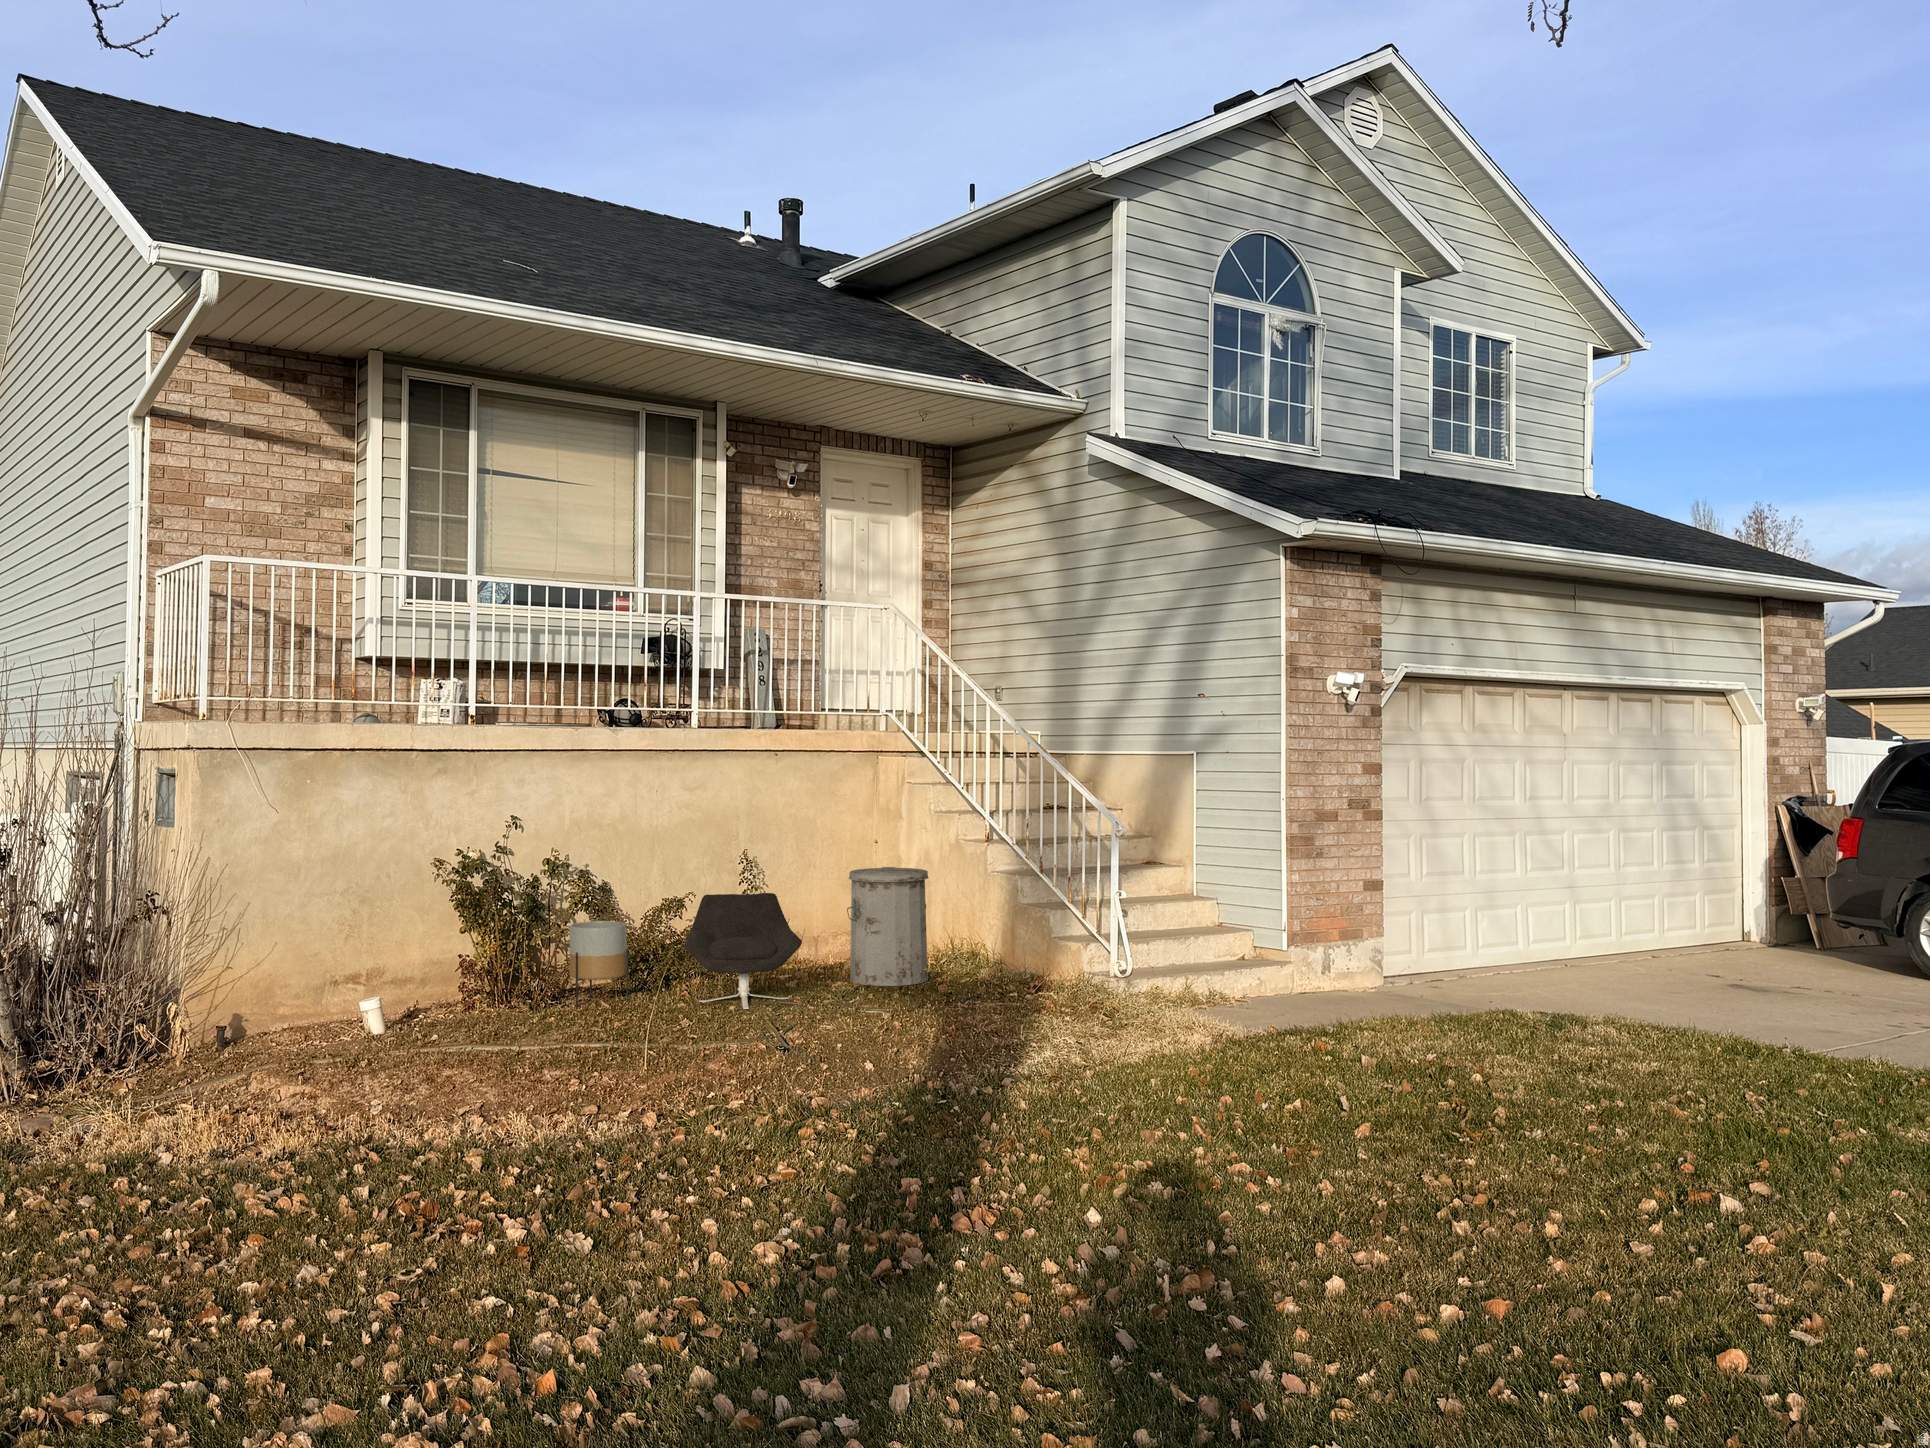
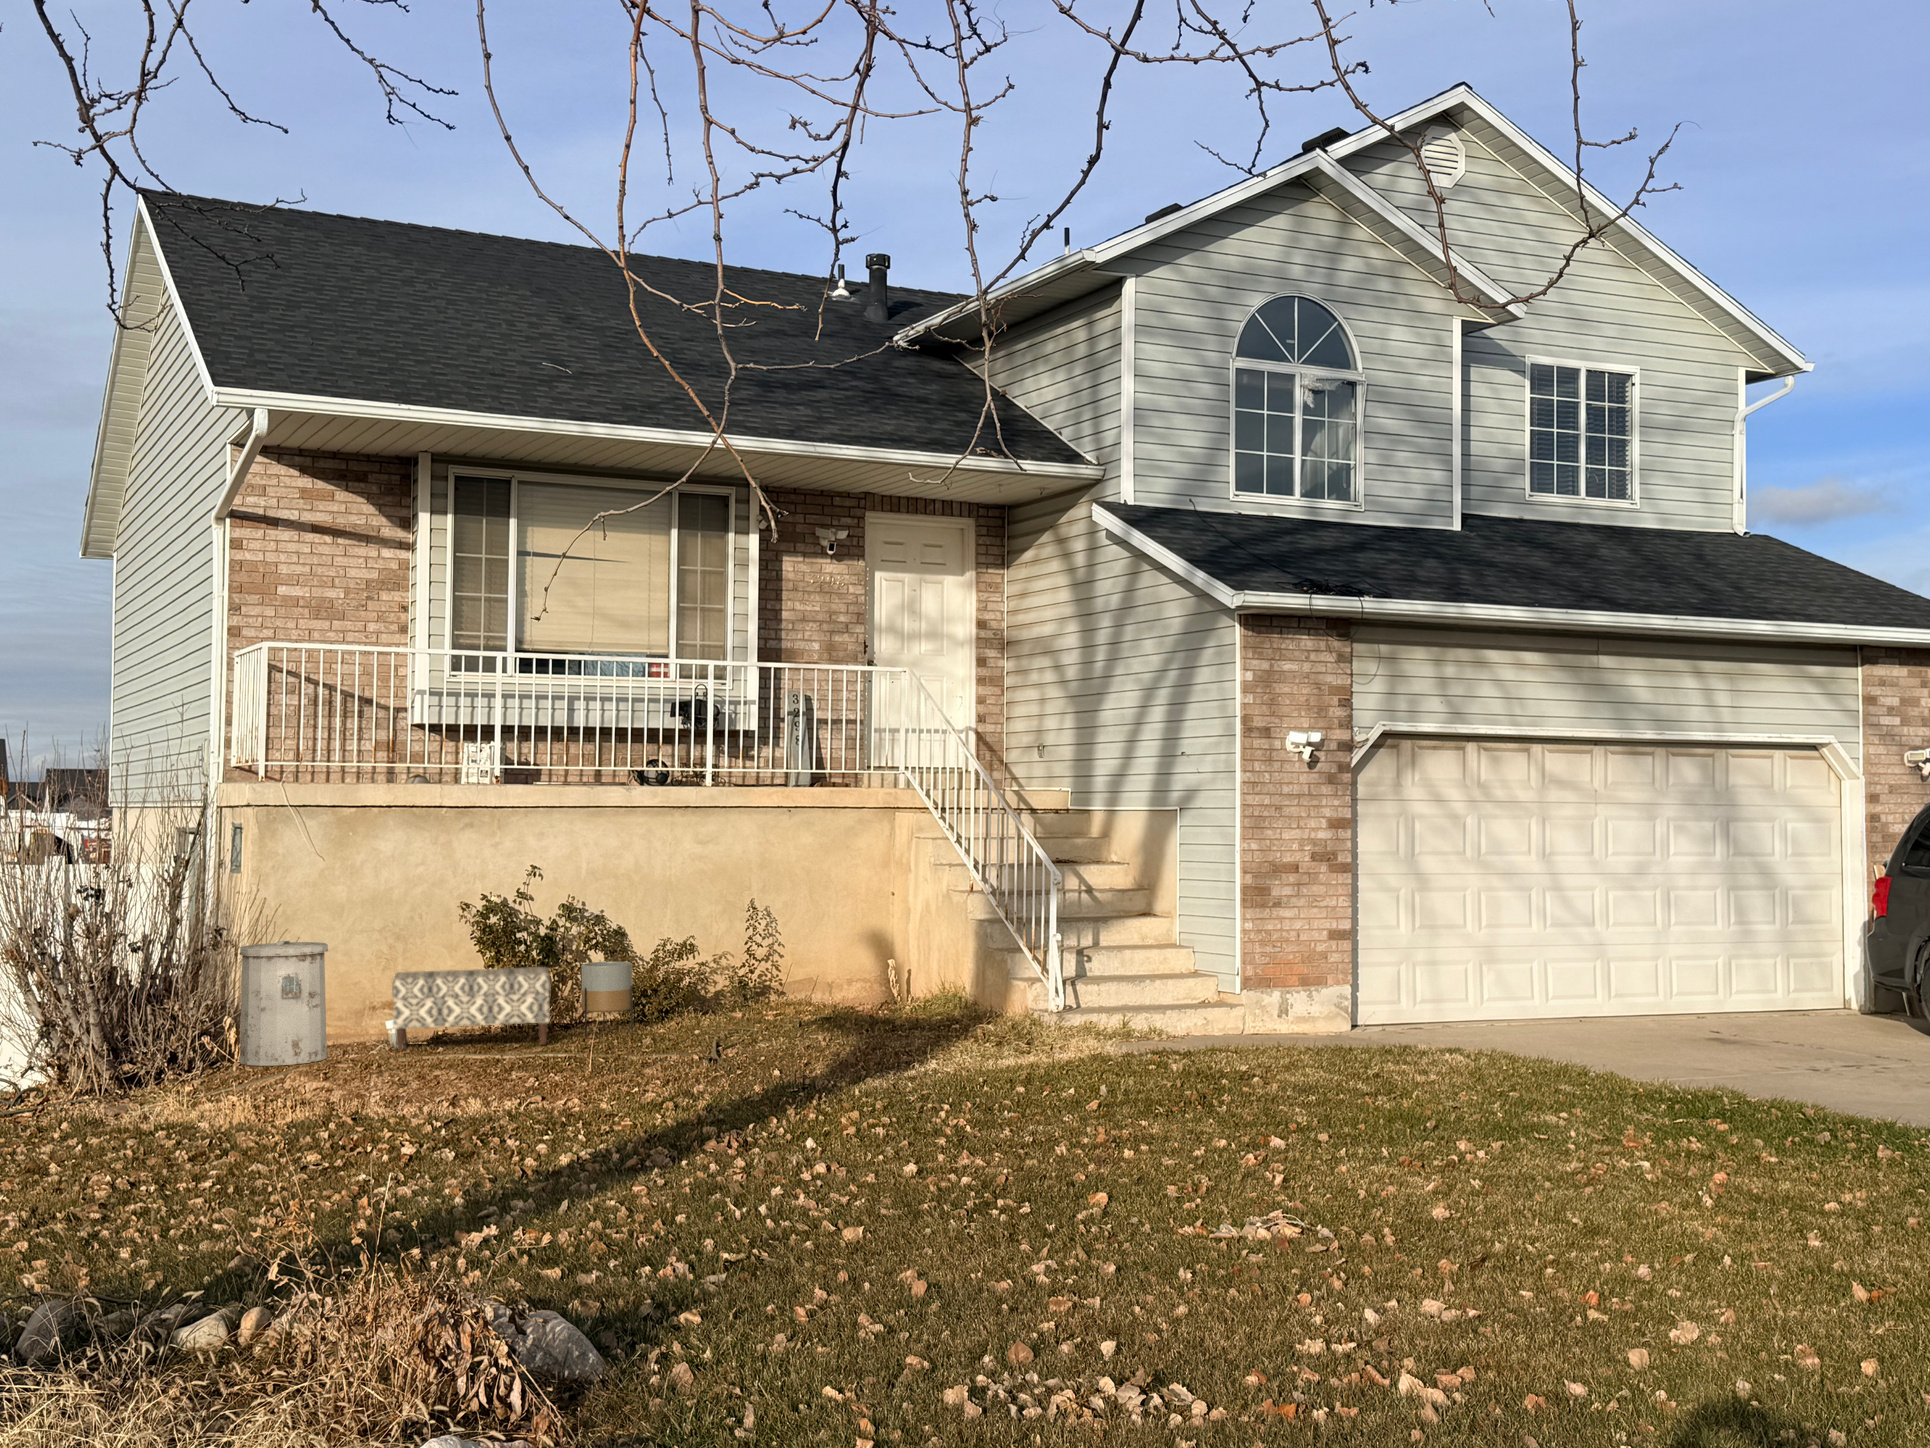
trash can: present [847,867,928,986] -> present [240,941,328,1066]
lounge chair: present [684,893,802,1009] -> none [678,938,786,1039]
bench: none [360,930,547,1034] -> present [392,967,551,1051]

